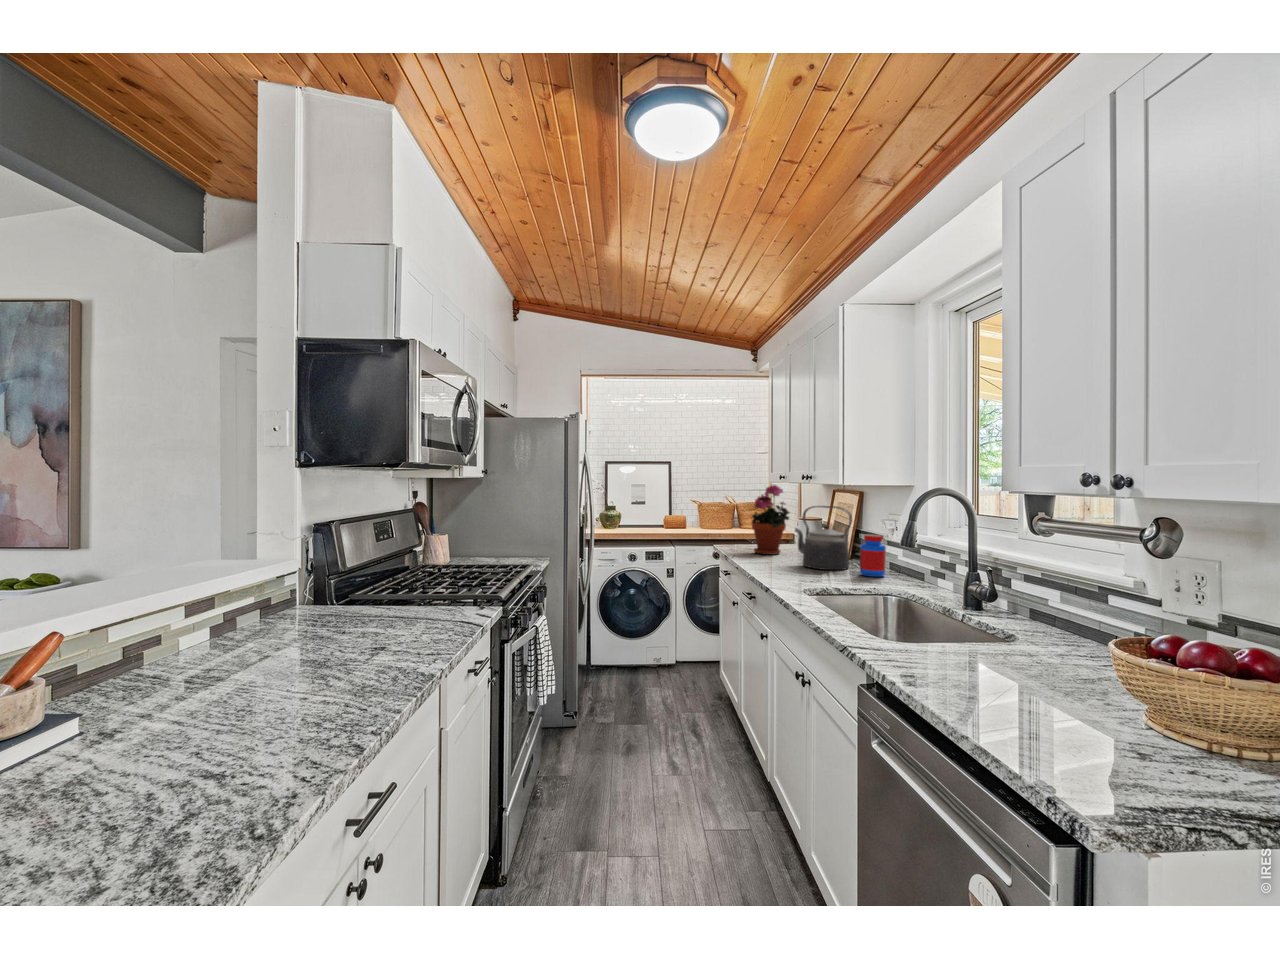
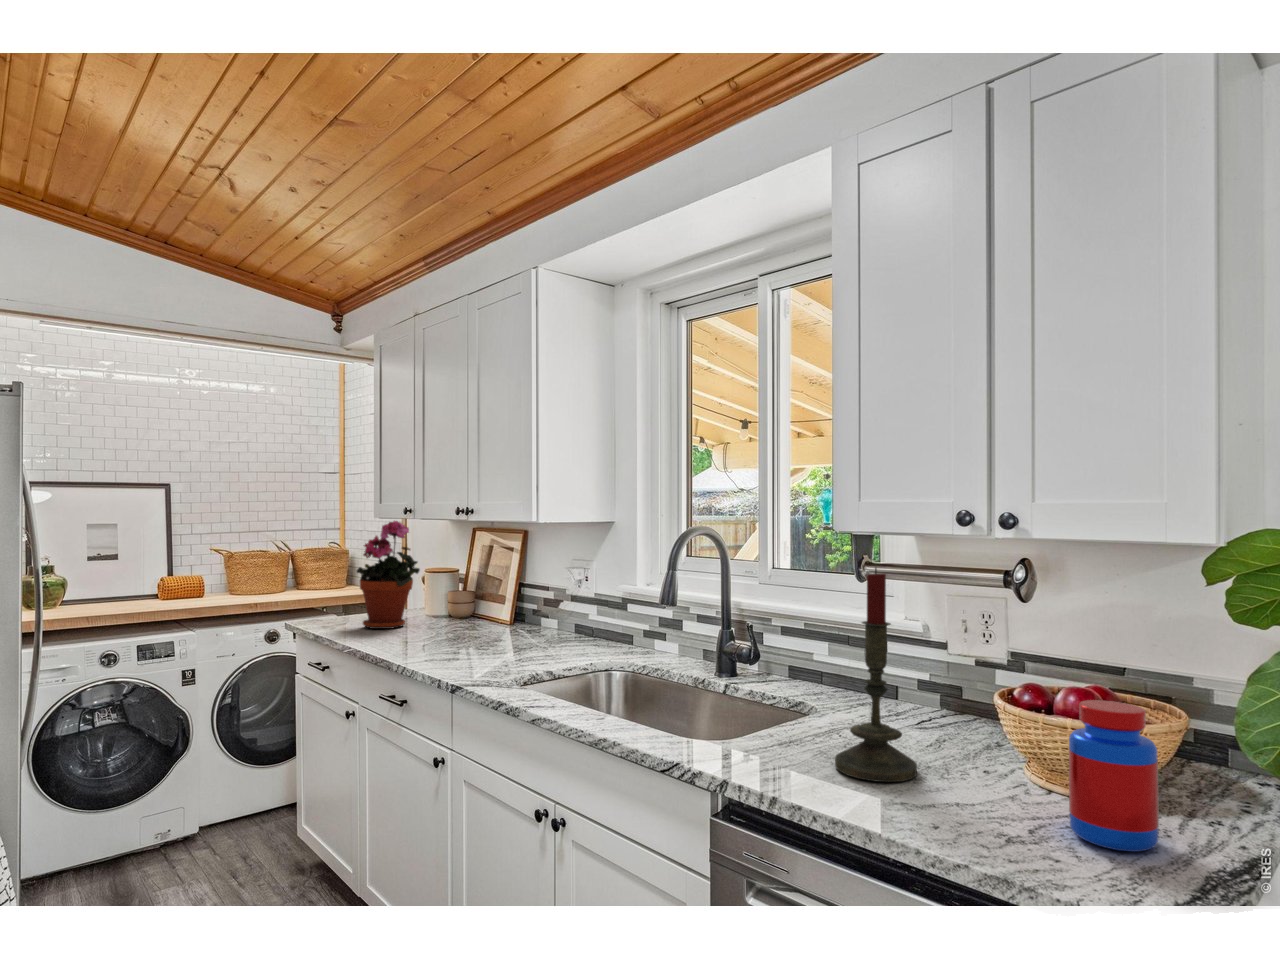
kettle: present [795,506,852,570] -> none [445,551,530,644]
candle: none [965,520,1039,694] -> present [835,568,917,782]
jar: present [860,535,886,577] -> present [1069,700,1159,852]

